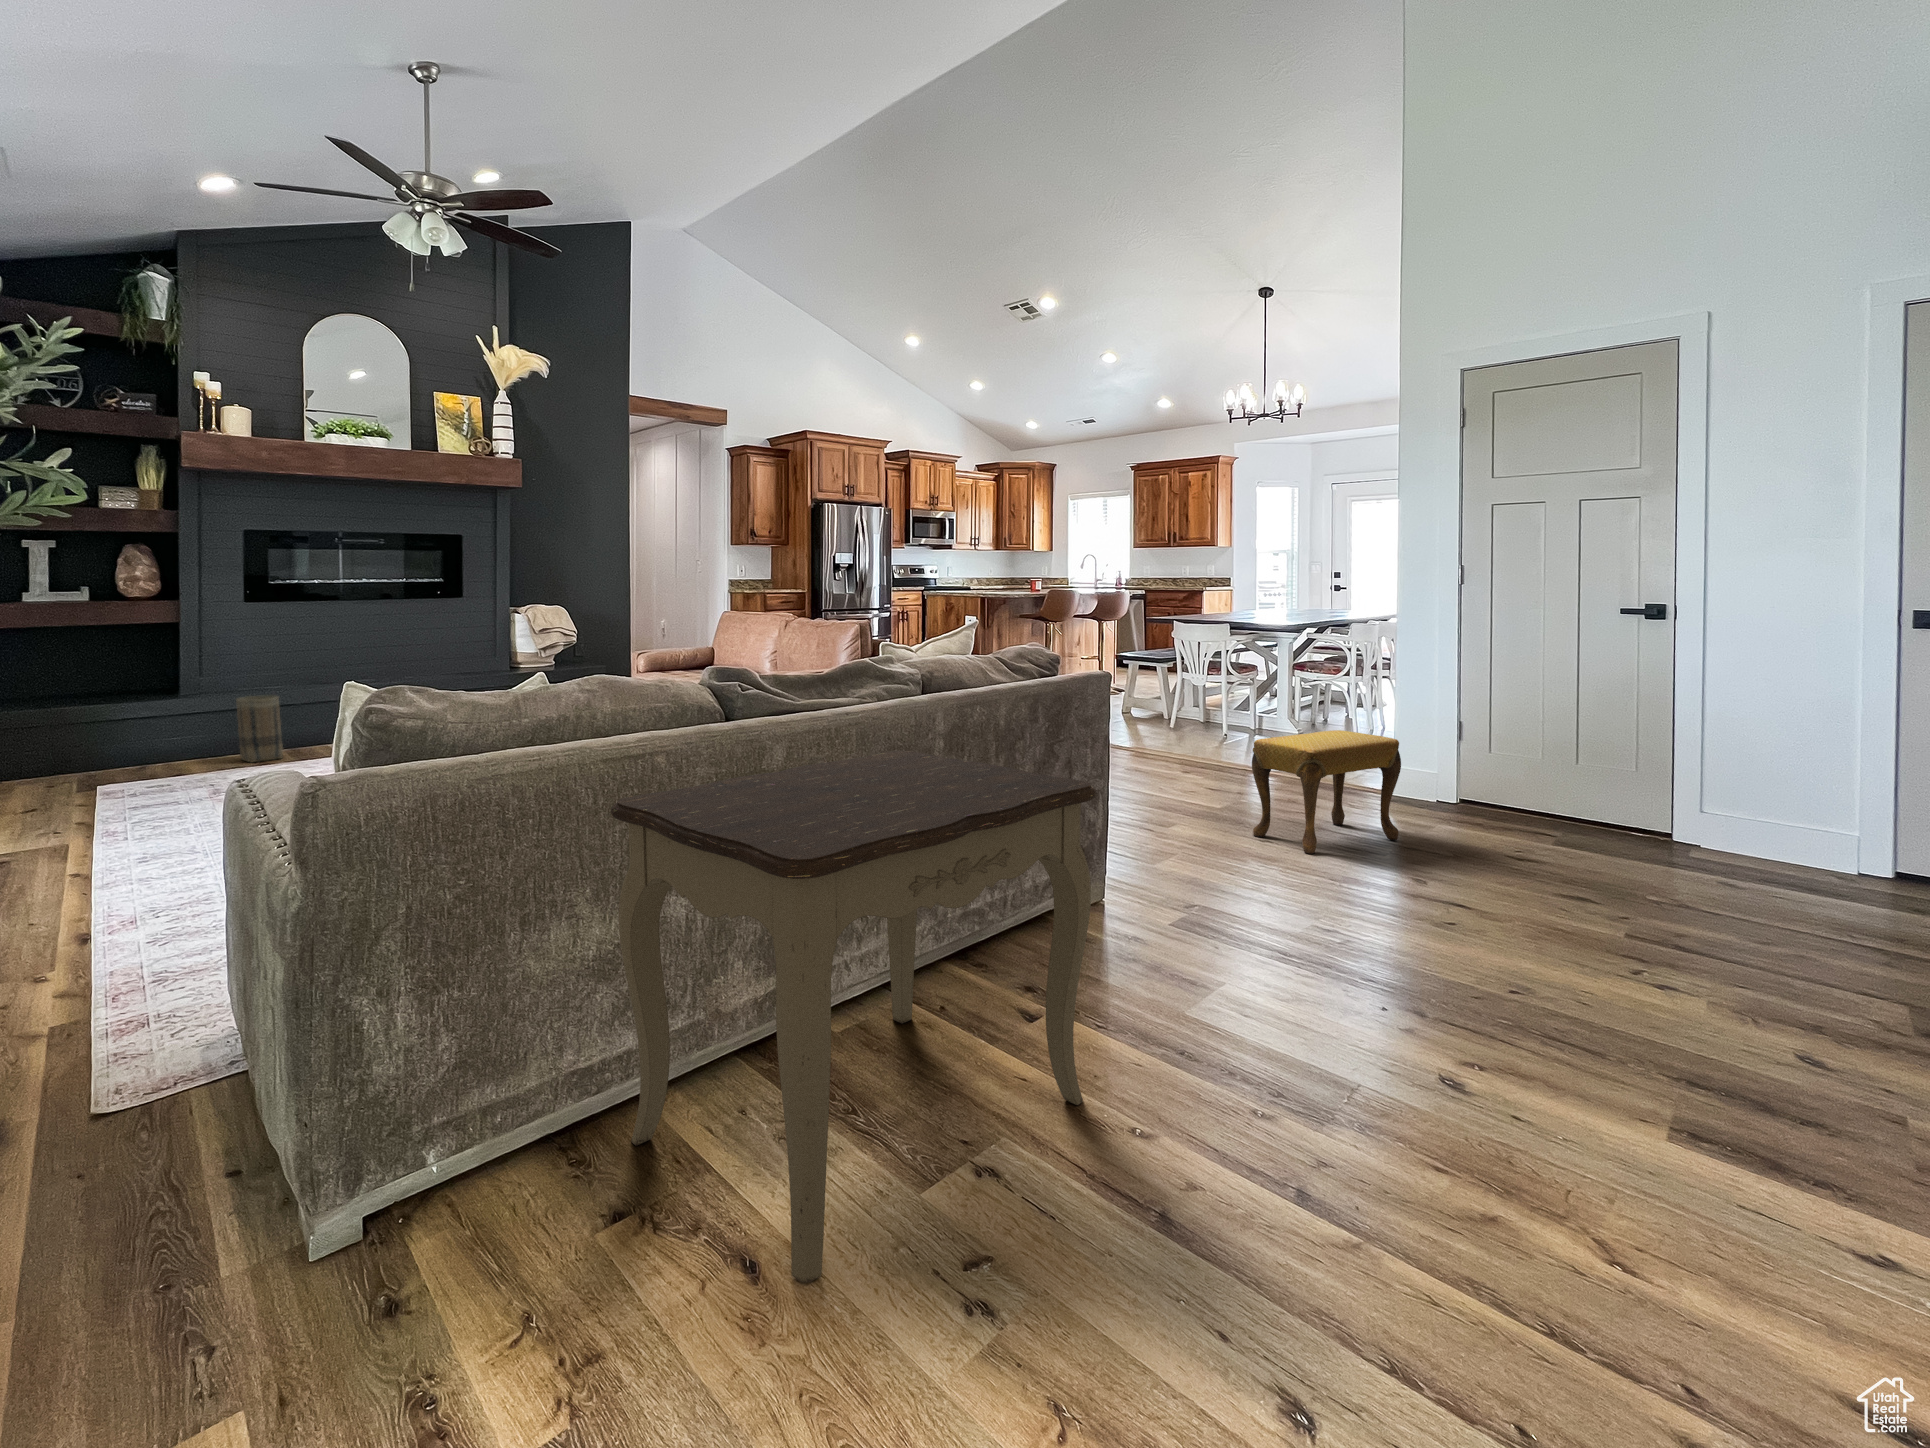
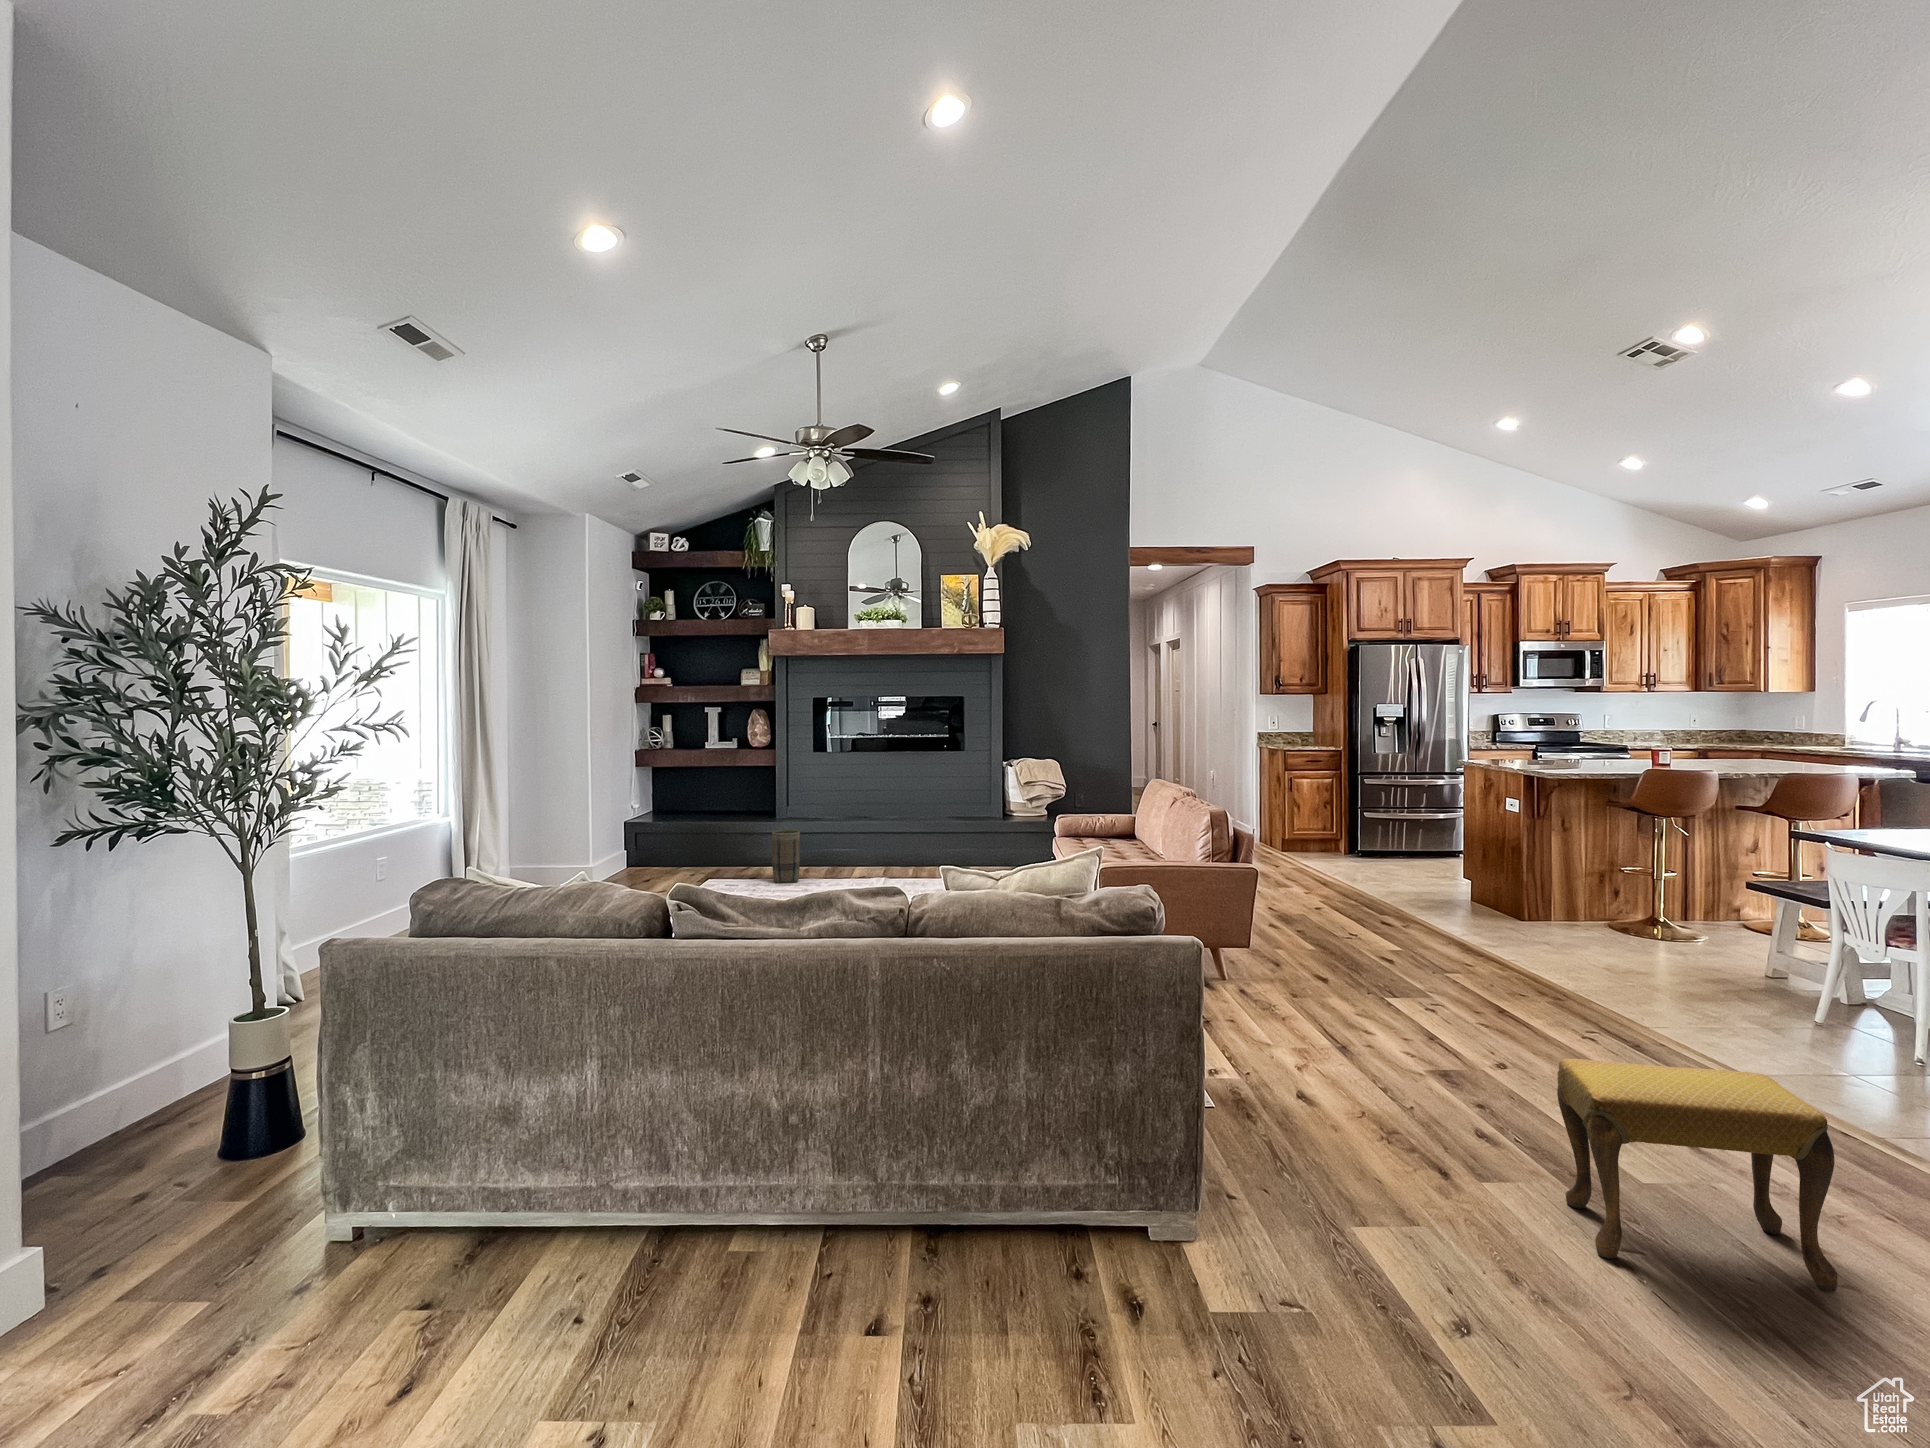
side table: present [611,751,1096,1282] -> none [401,996,793,1405]

